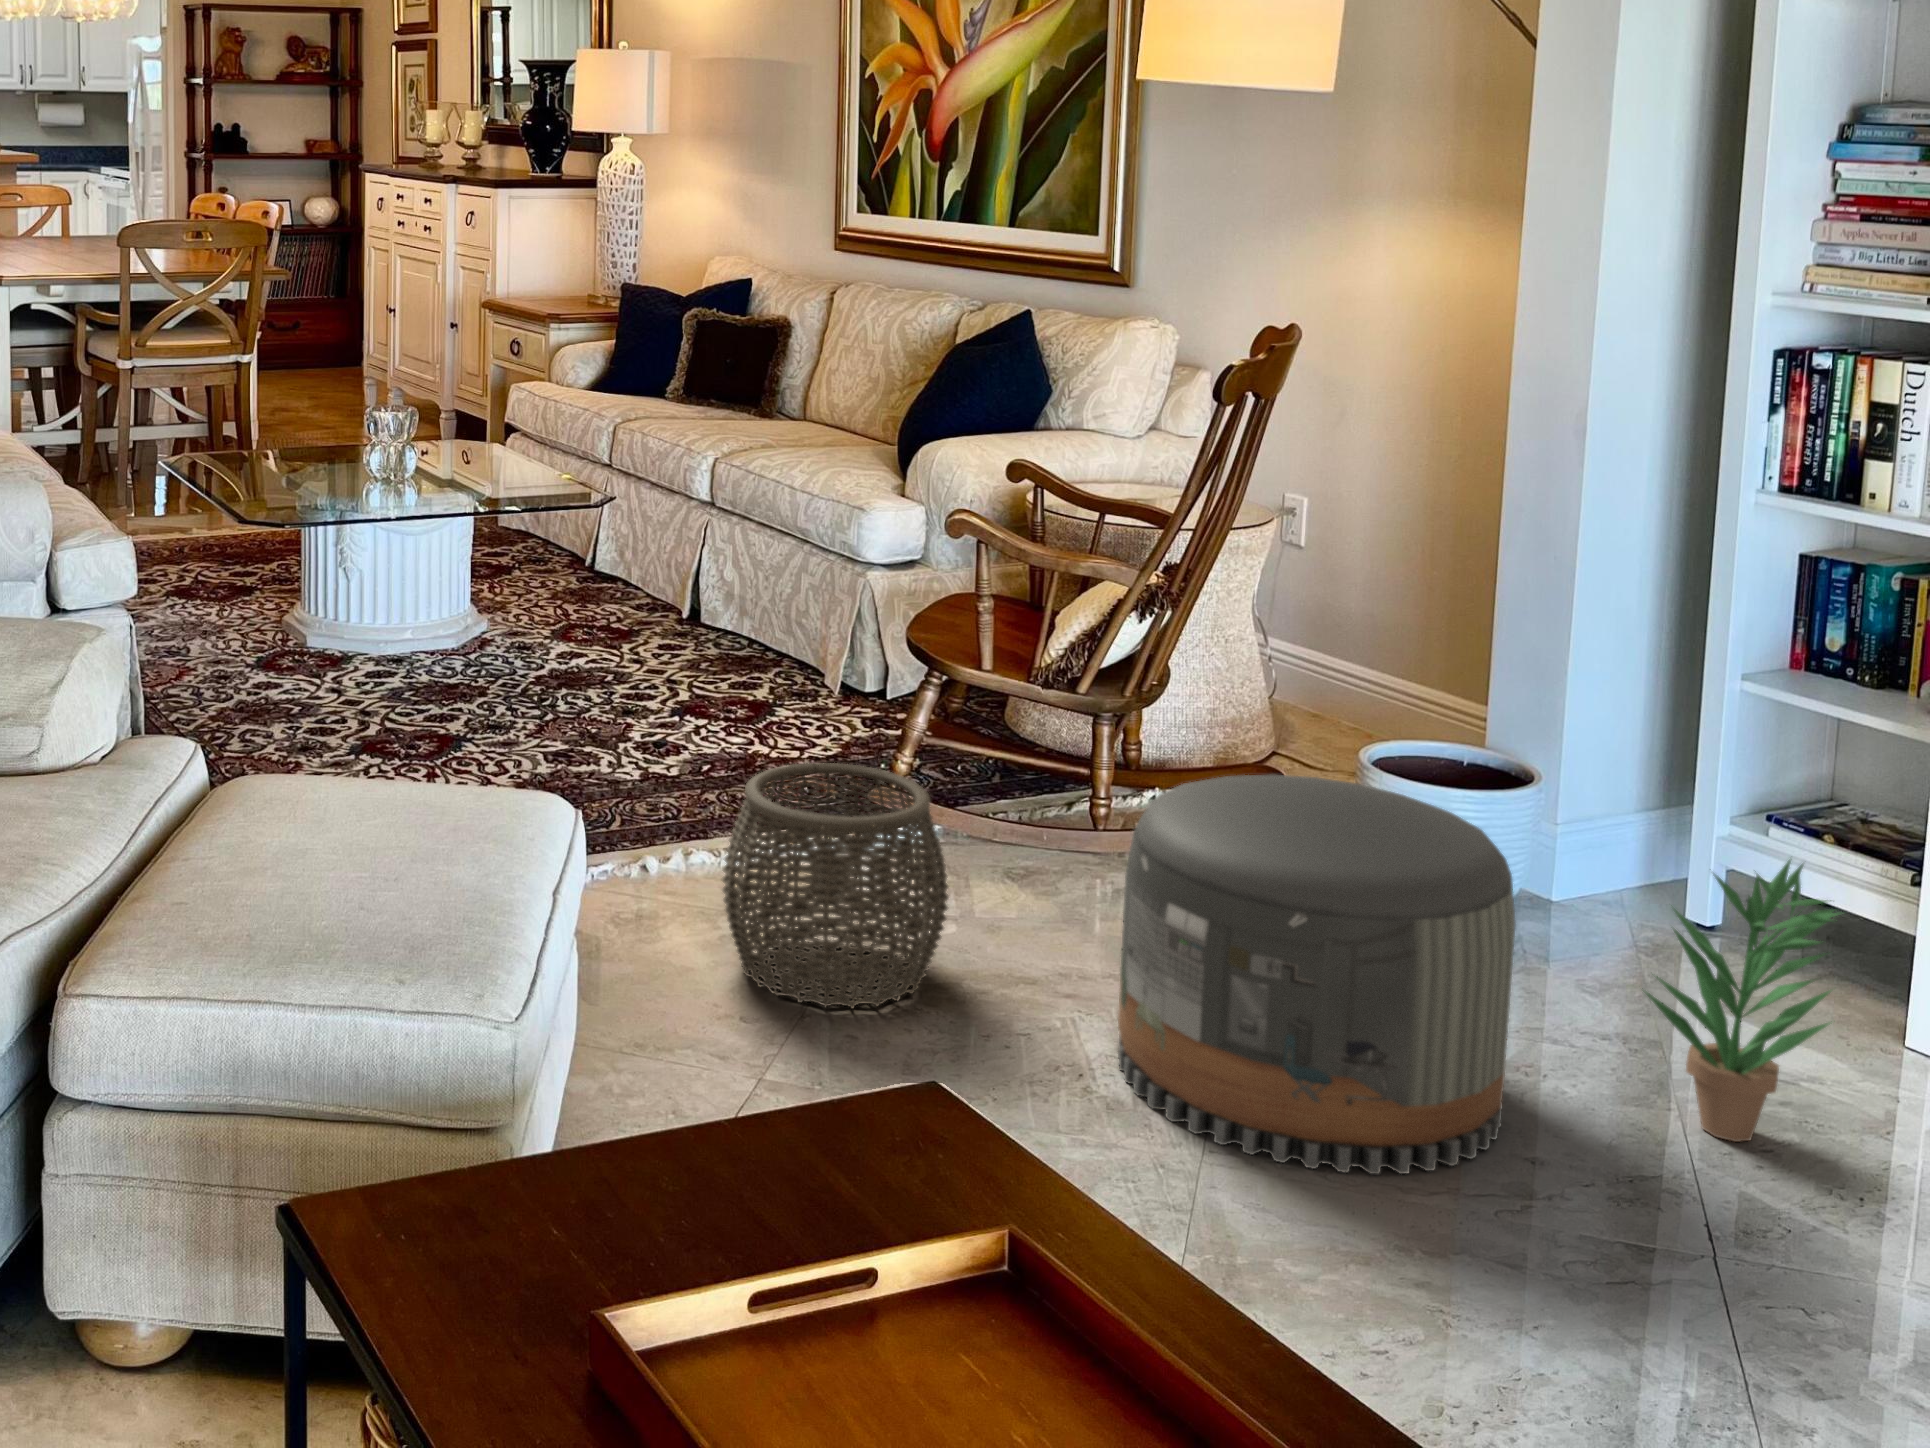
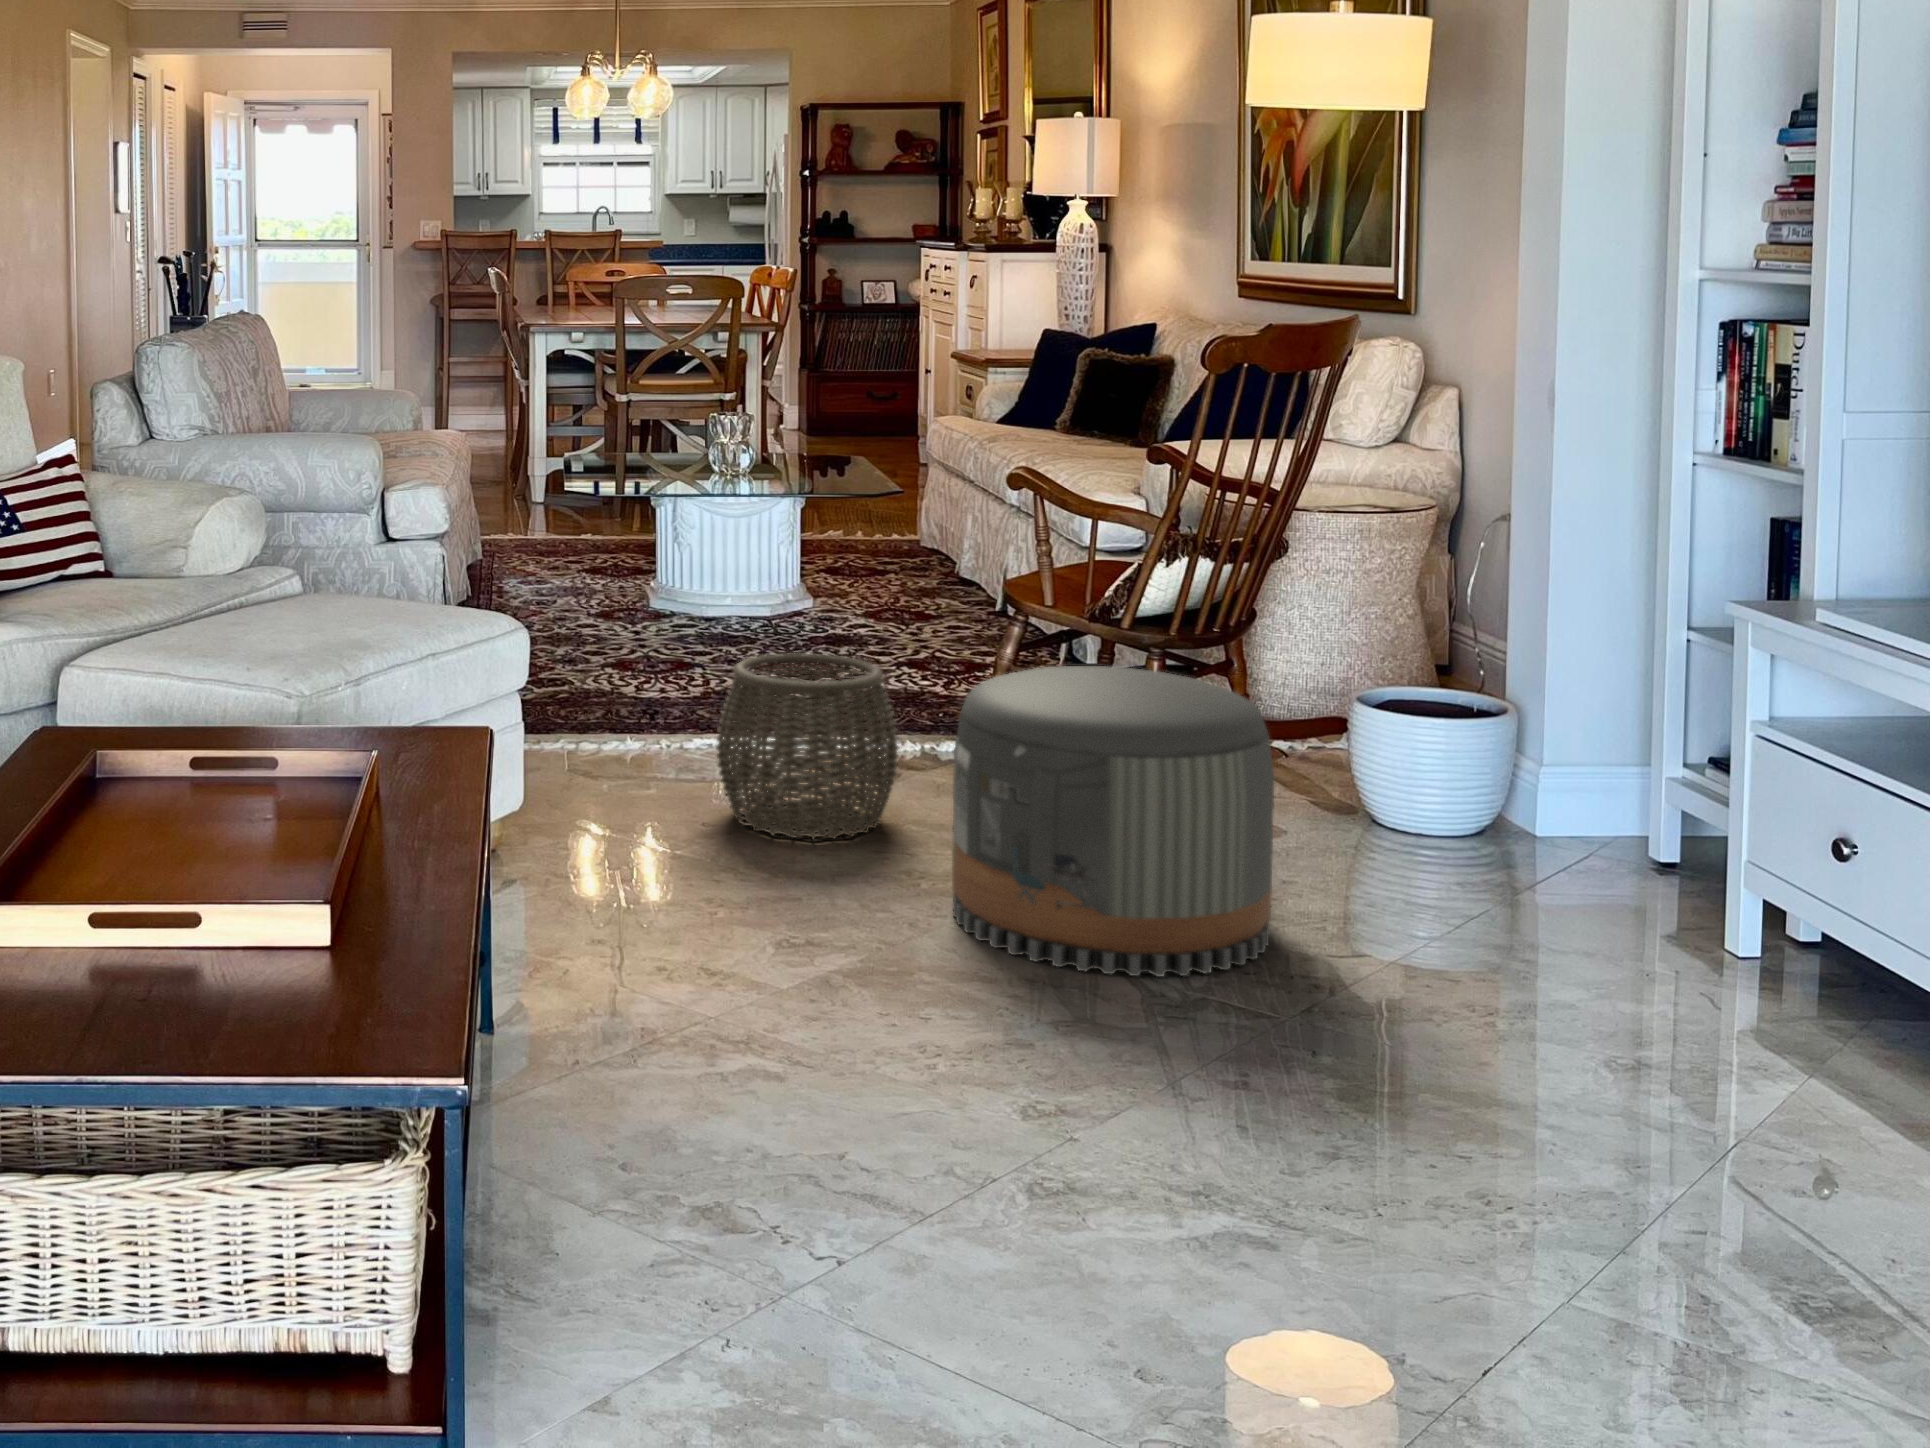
potted plant: present [1643,860,1844,1142] -> none [1385,744,1553,1005]

